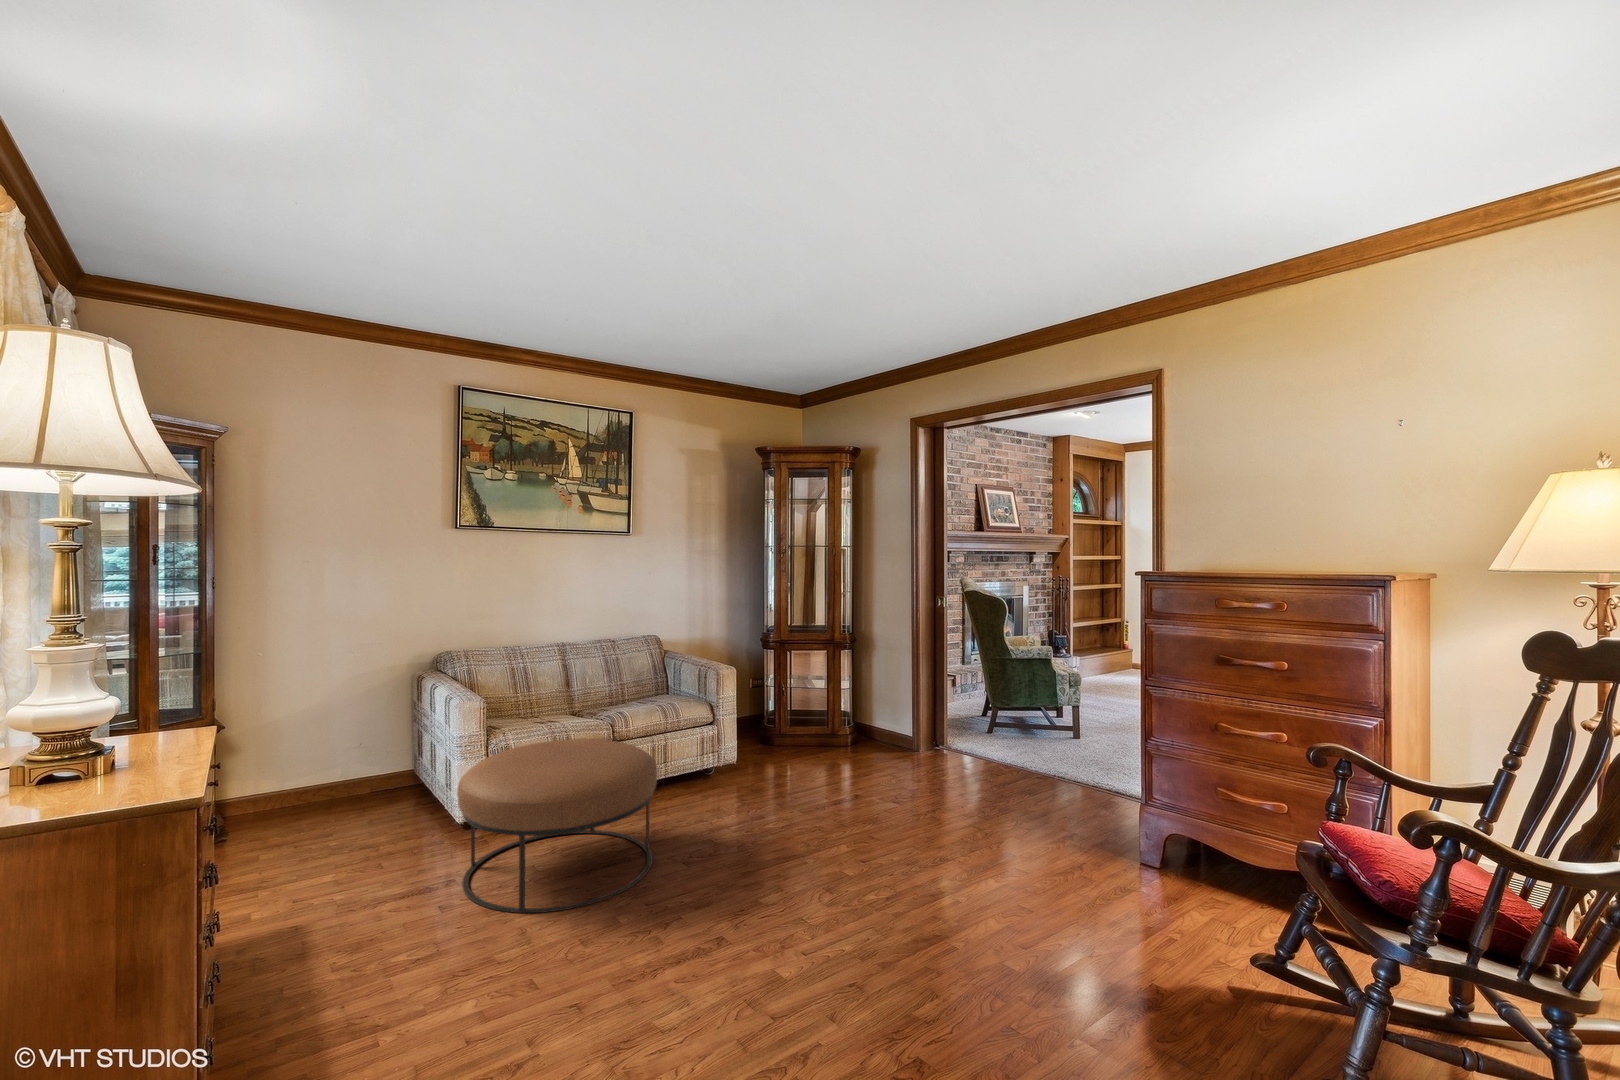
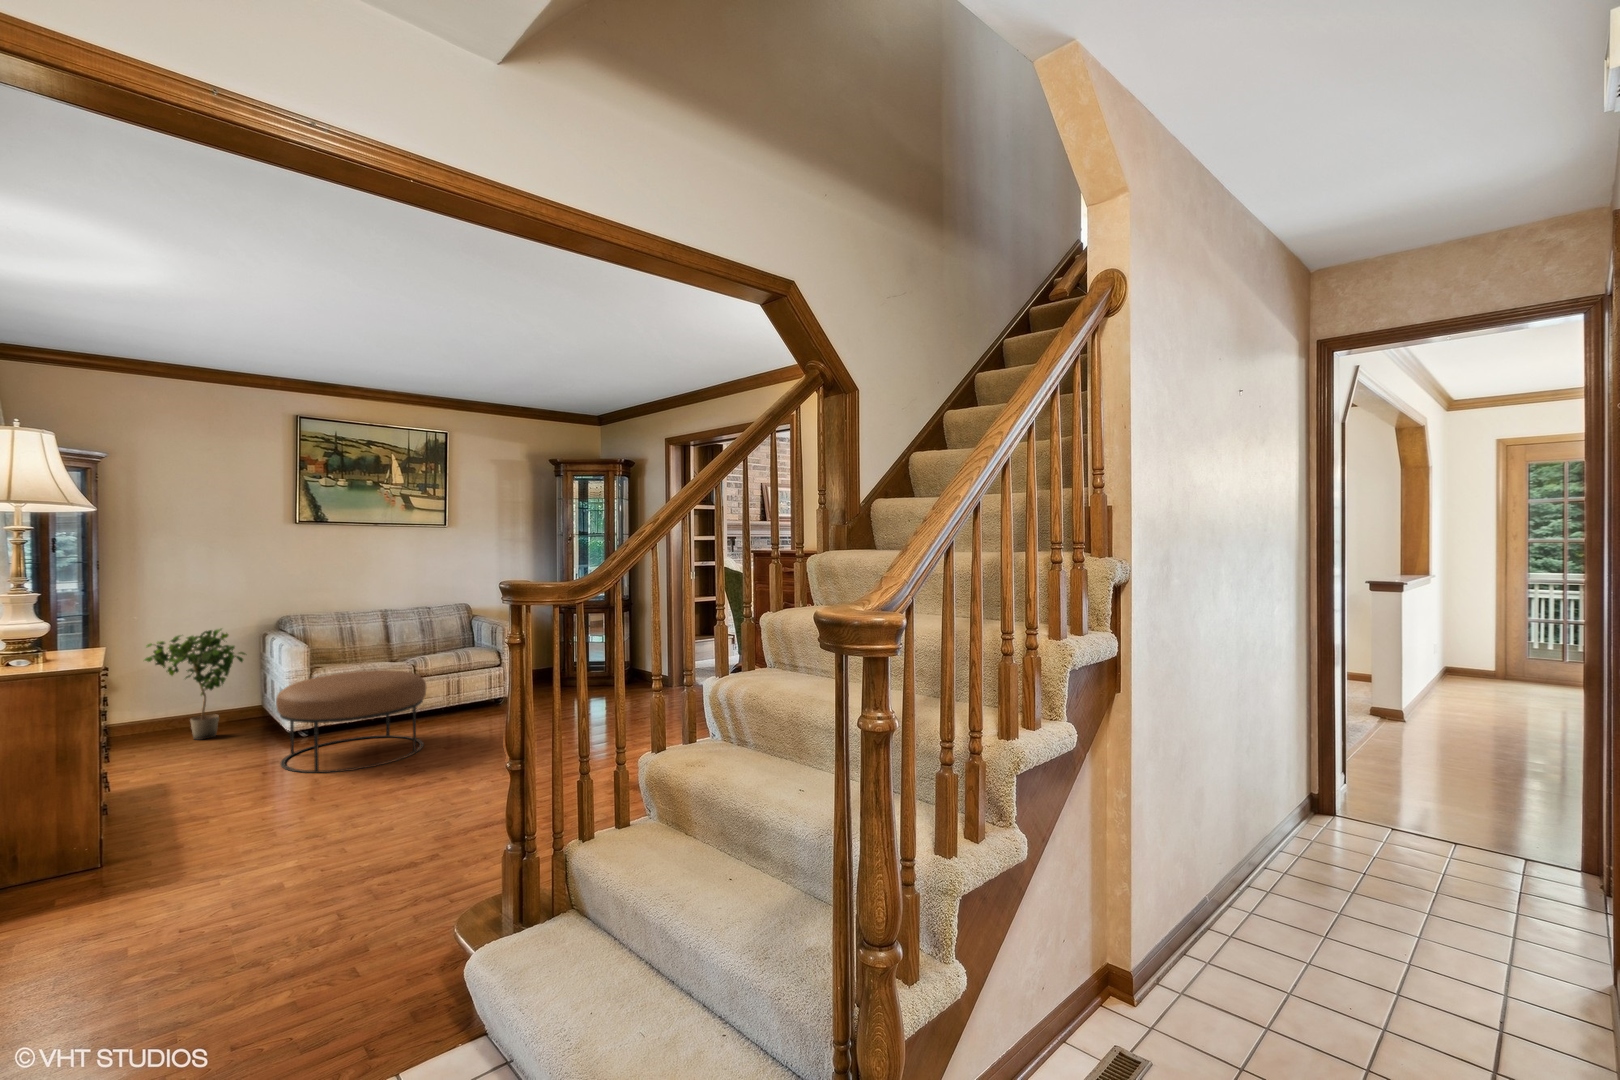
potted plant: none [268,671,397,829] -> present [145,629,245,740]

